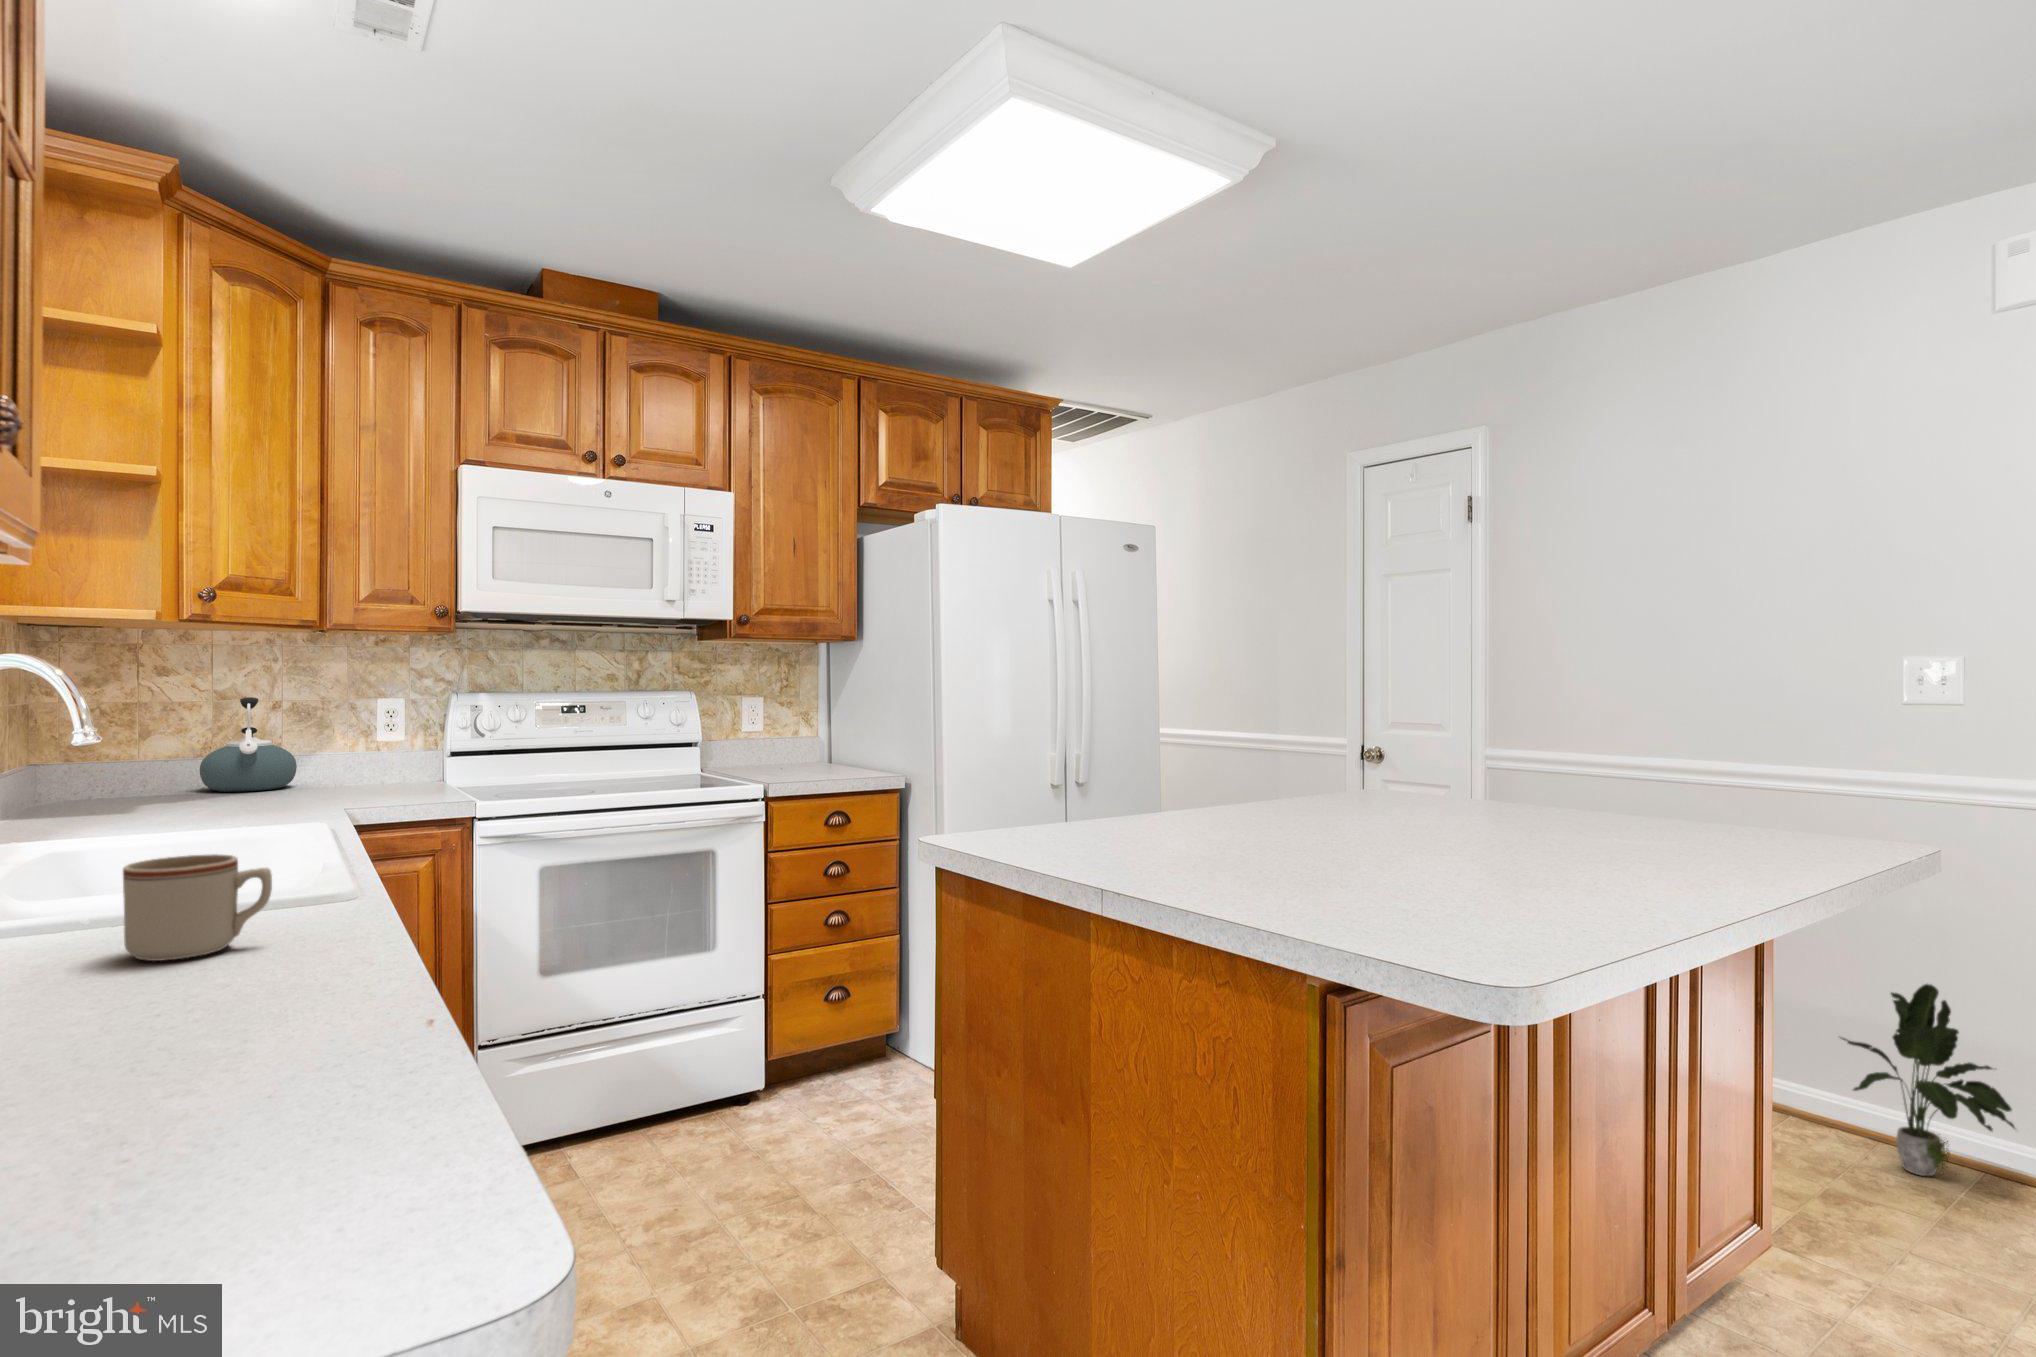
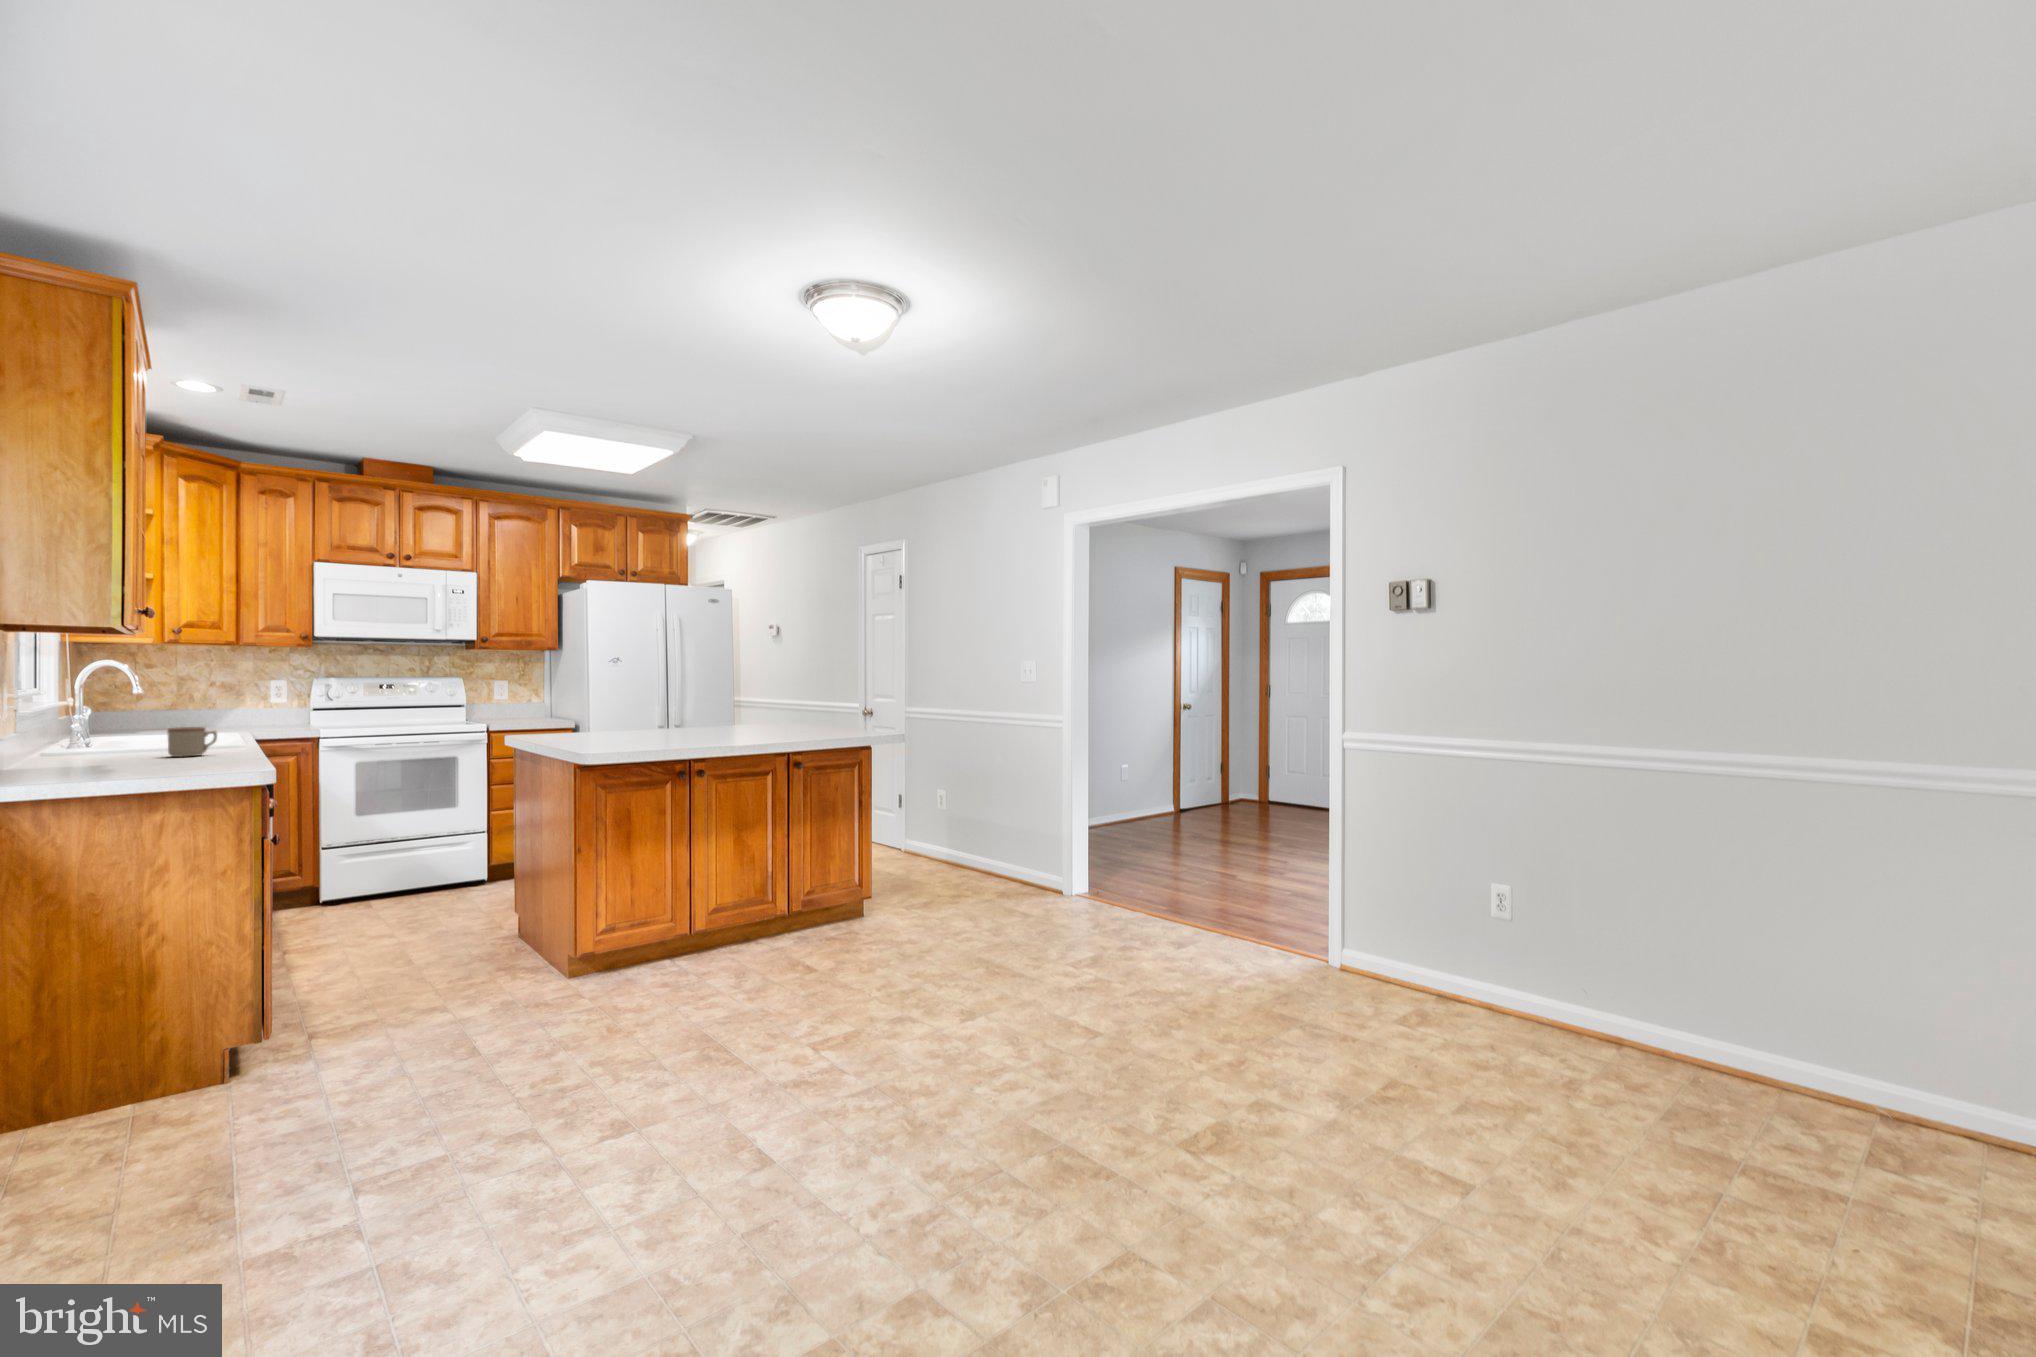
kettle: present [200,697,297,792] -> none [172,681,225,728]
potted plant: present [1841,984,2015,1176] -> none [979,804,1043,888]

